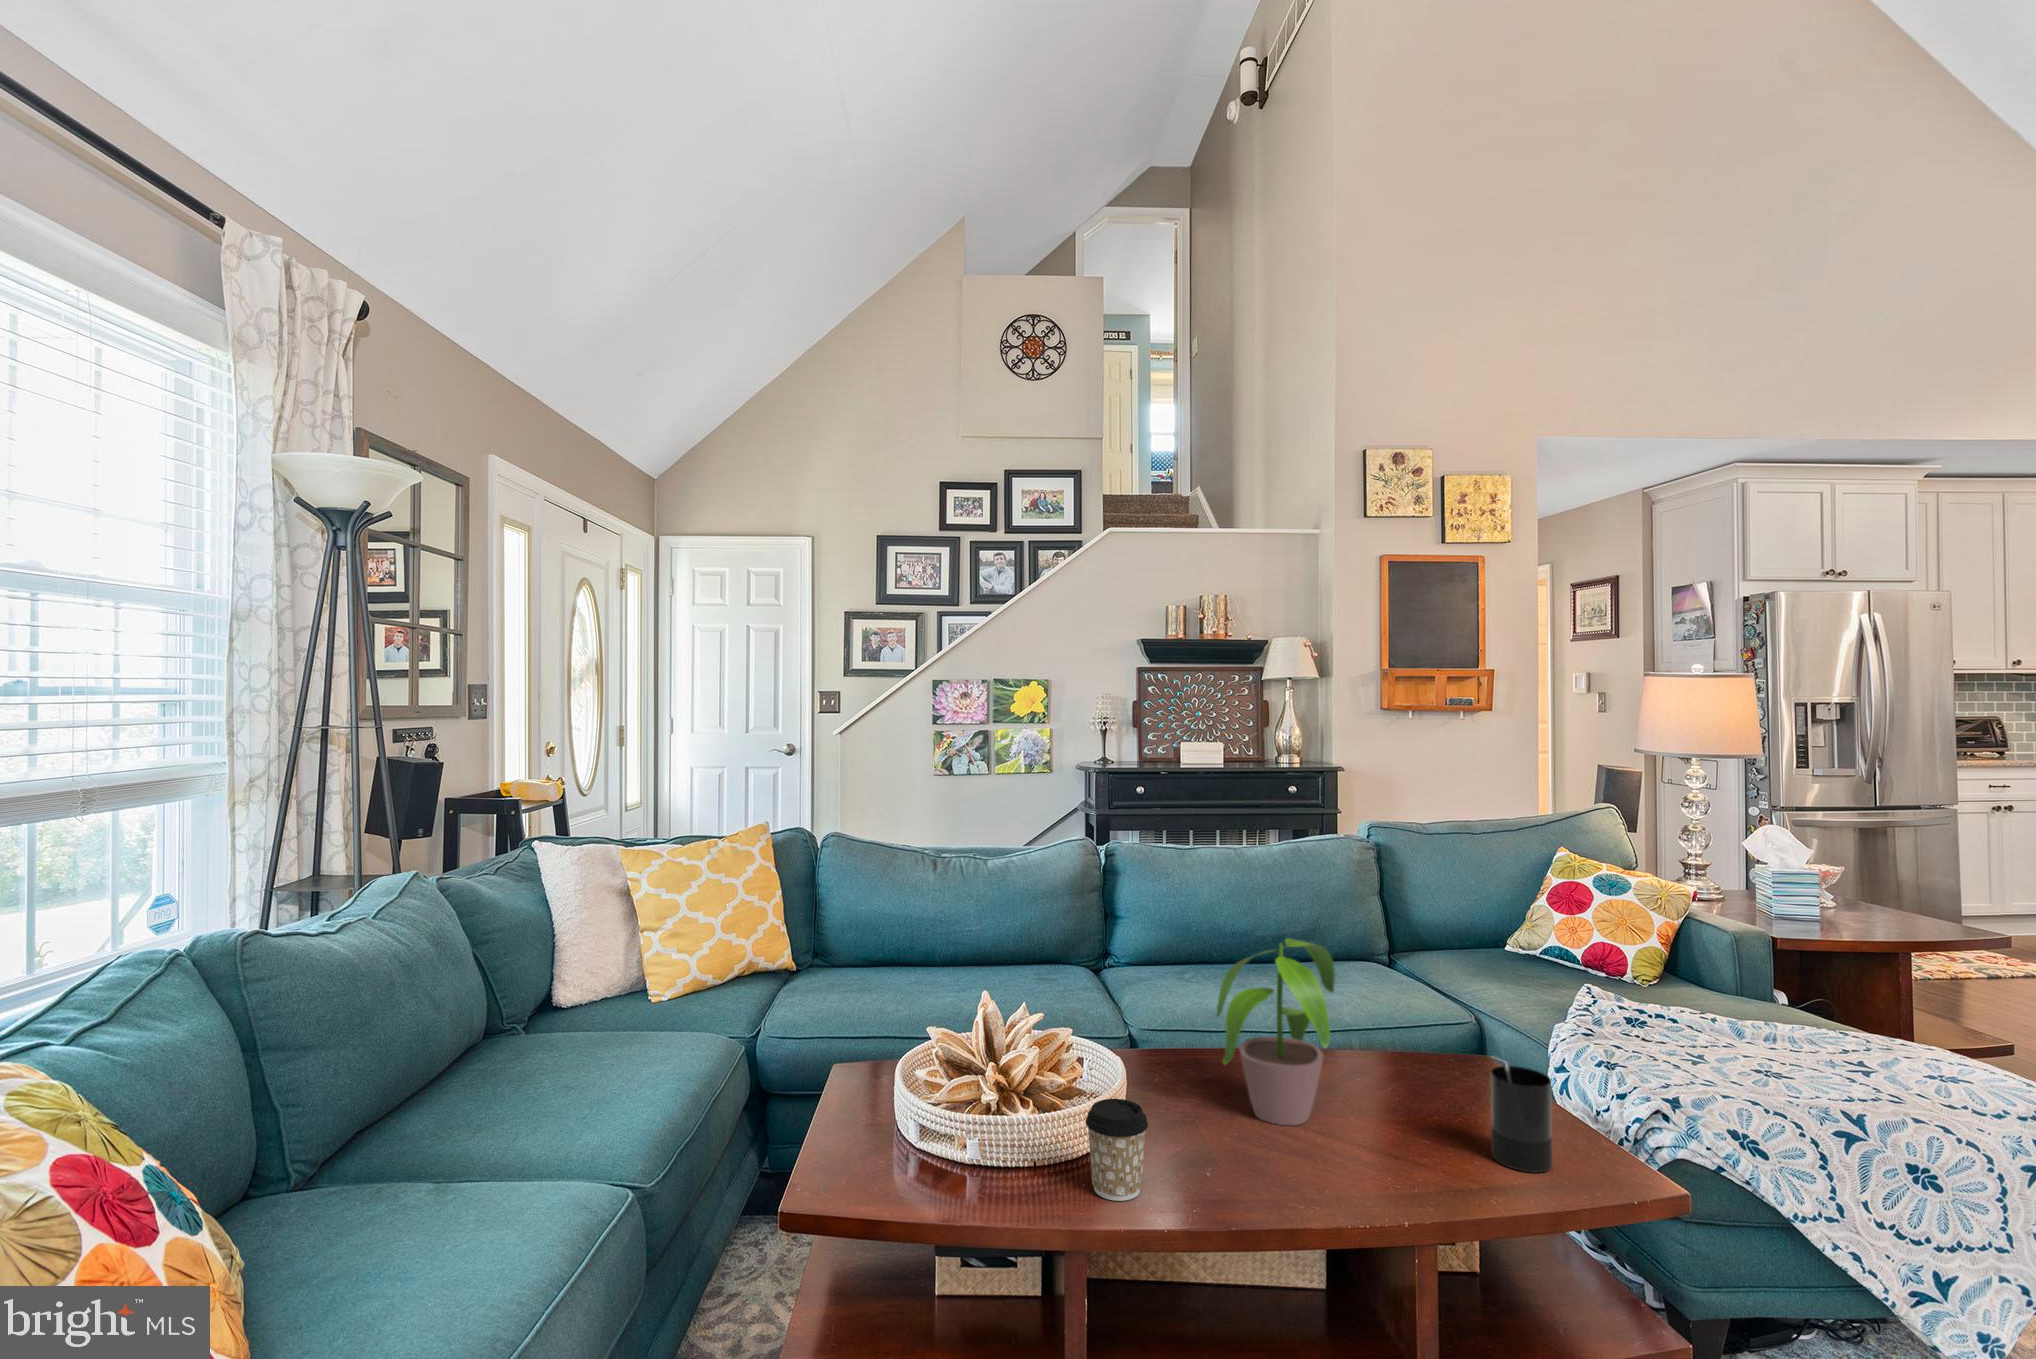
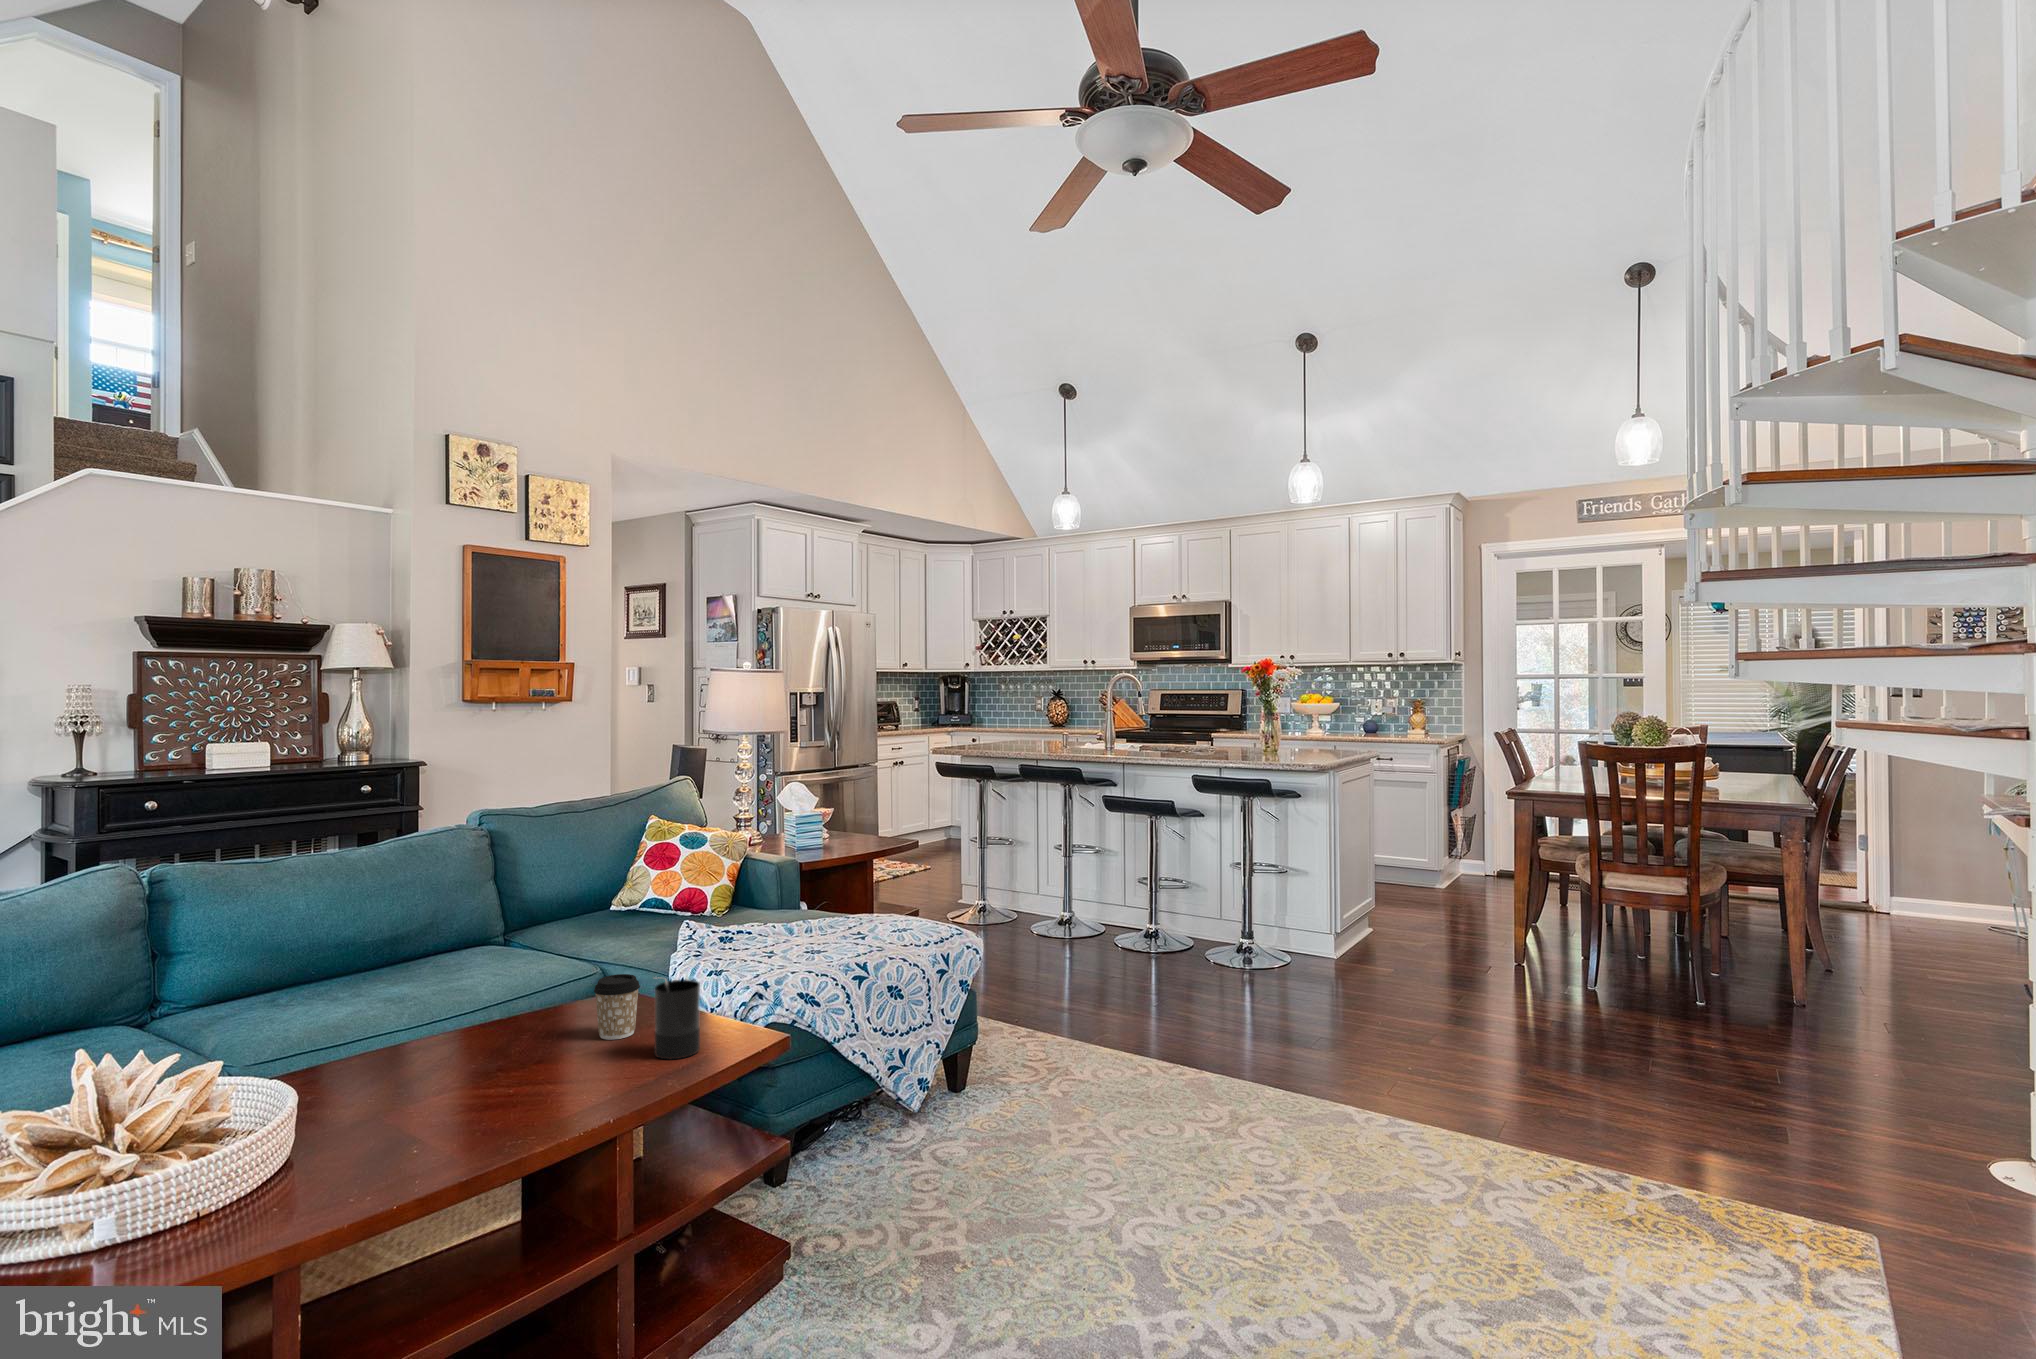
potted plant: present [1216,938,1335,1126] -> none [365,916,547,1095]
coffee cup: present [1086,1099,1148,1201] -> present [594,974,640,1040]

